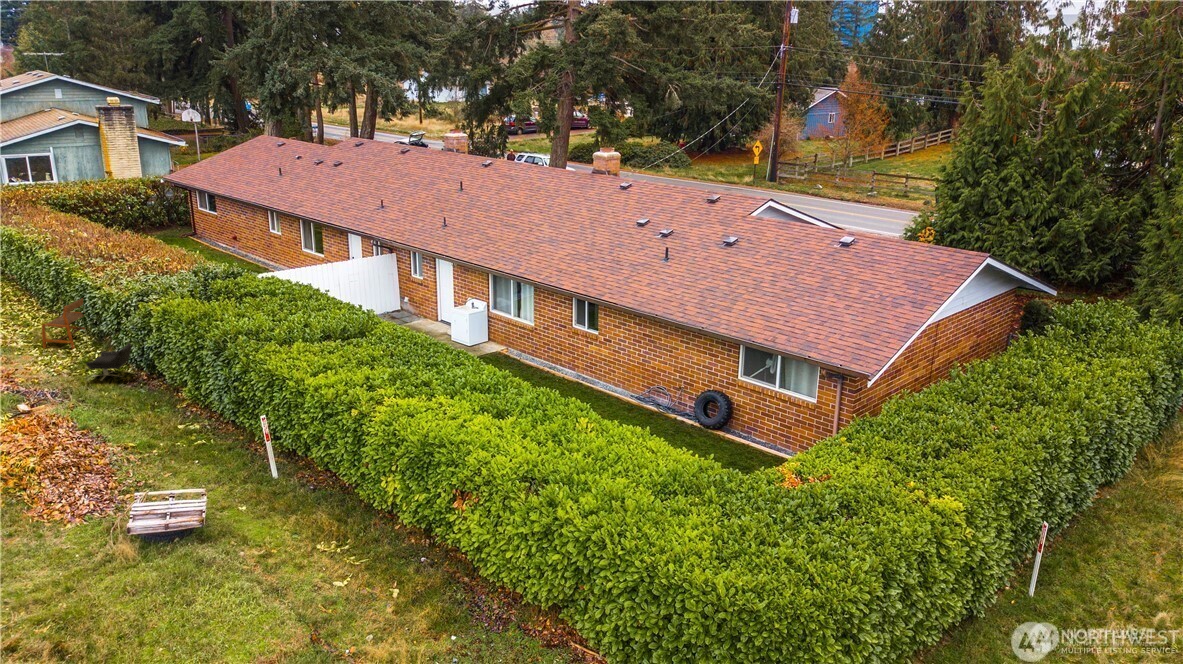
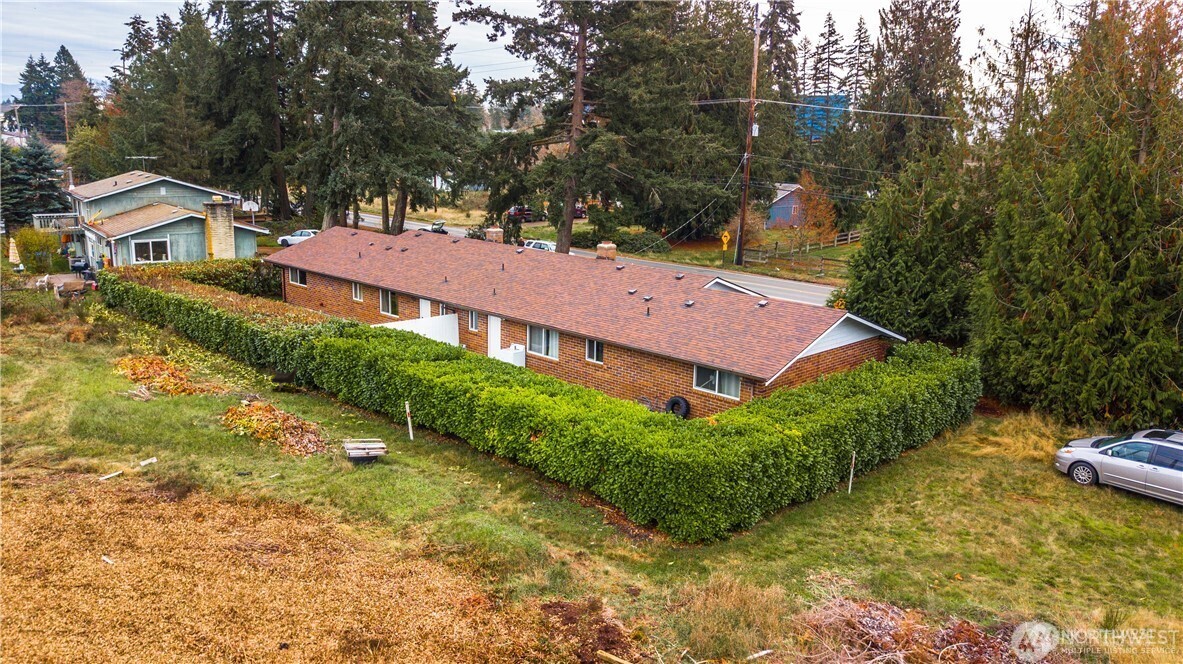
bench: present [42,297,85,349] -> none [229,338,259,373]

